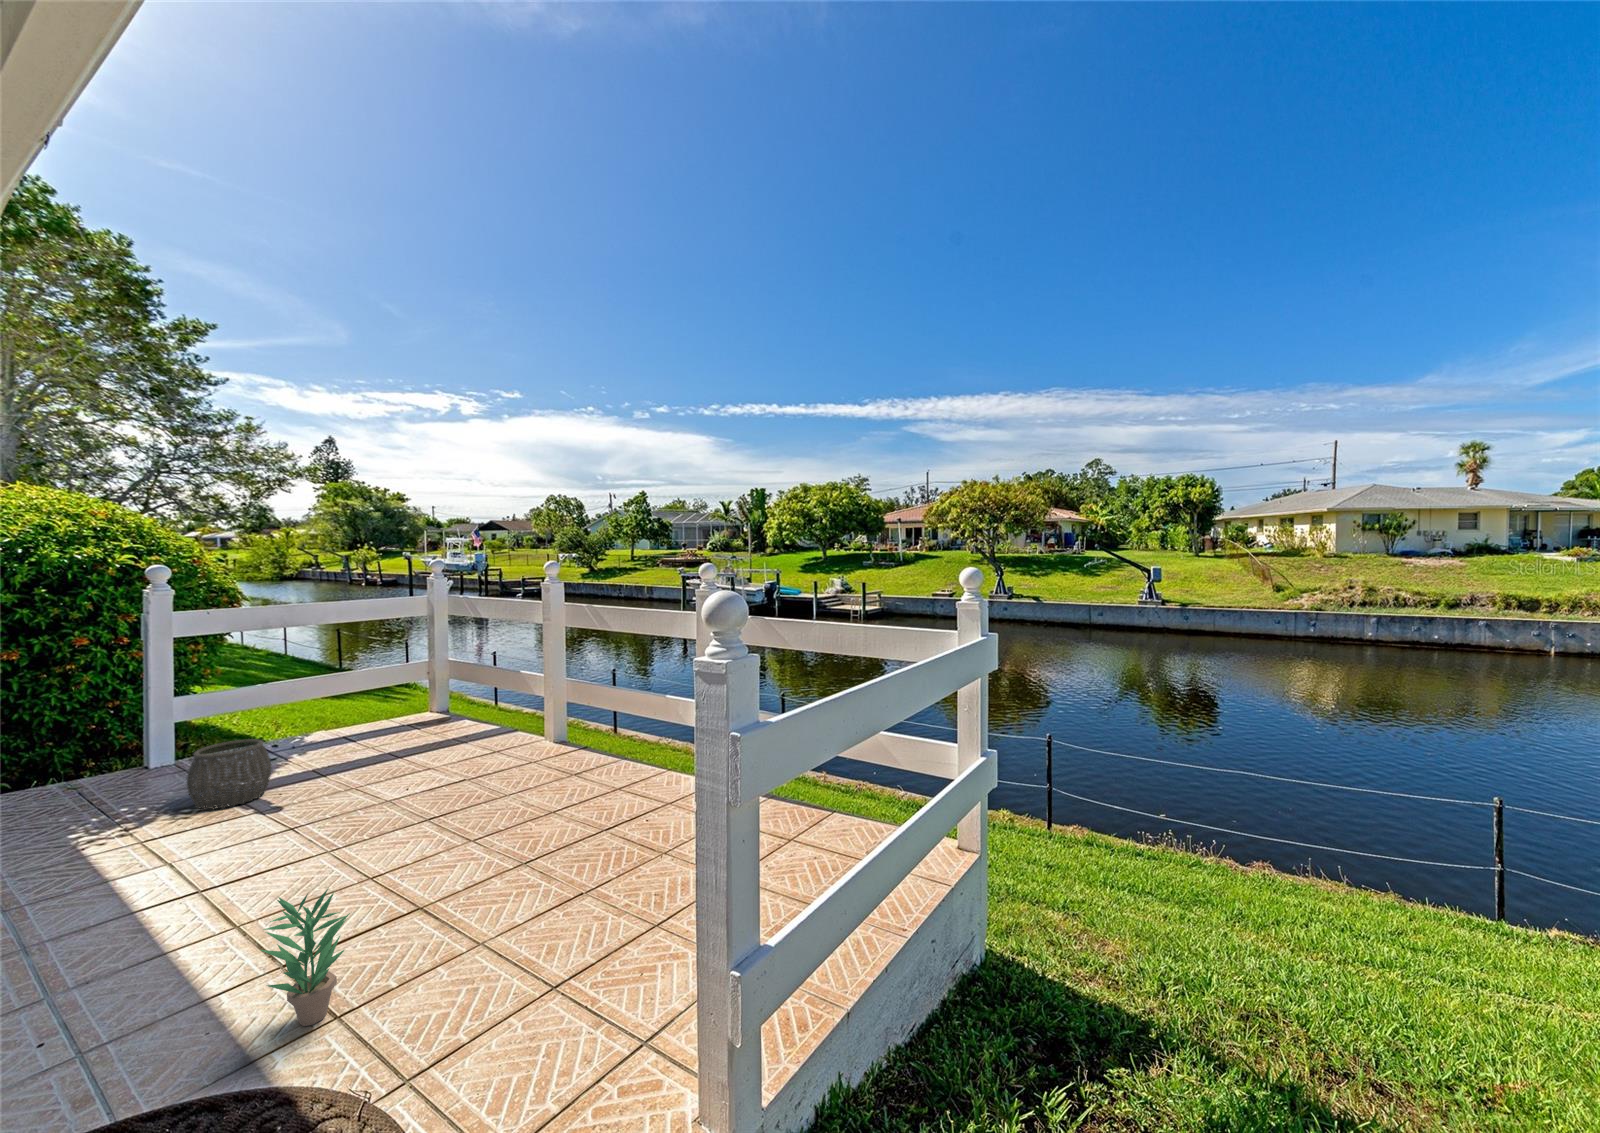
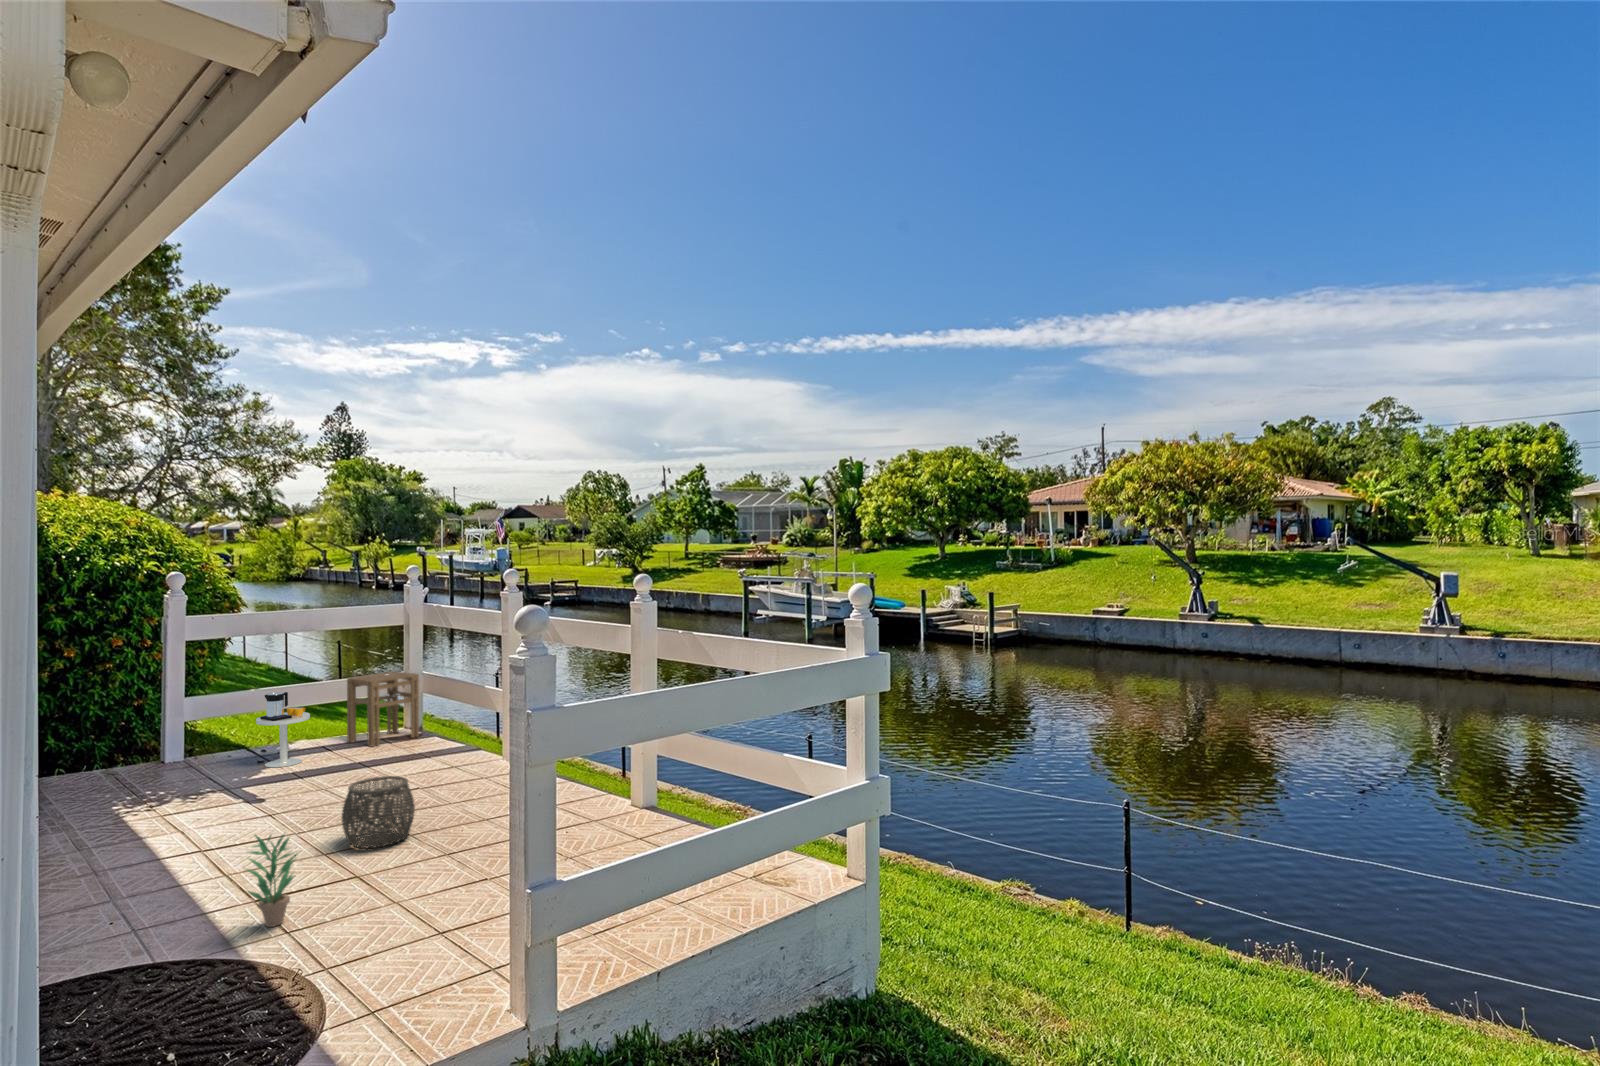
stool: none [366,659,446,737] -> present [347,671,419,747]
side table: none [263,685,327,767] -> present [256,692,310,767]
woven basket: present [187,739,272,810] -> present [342,776,415,848]

